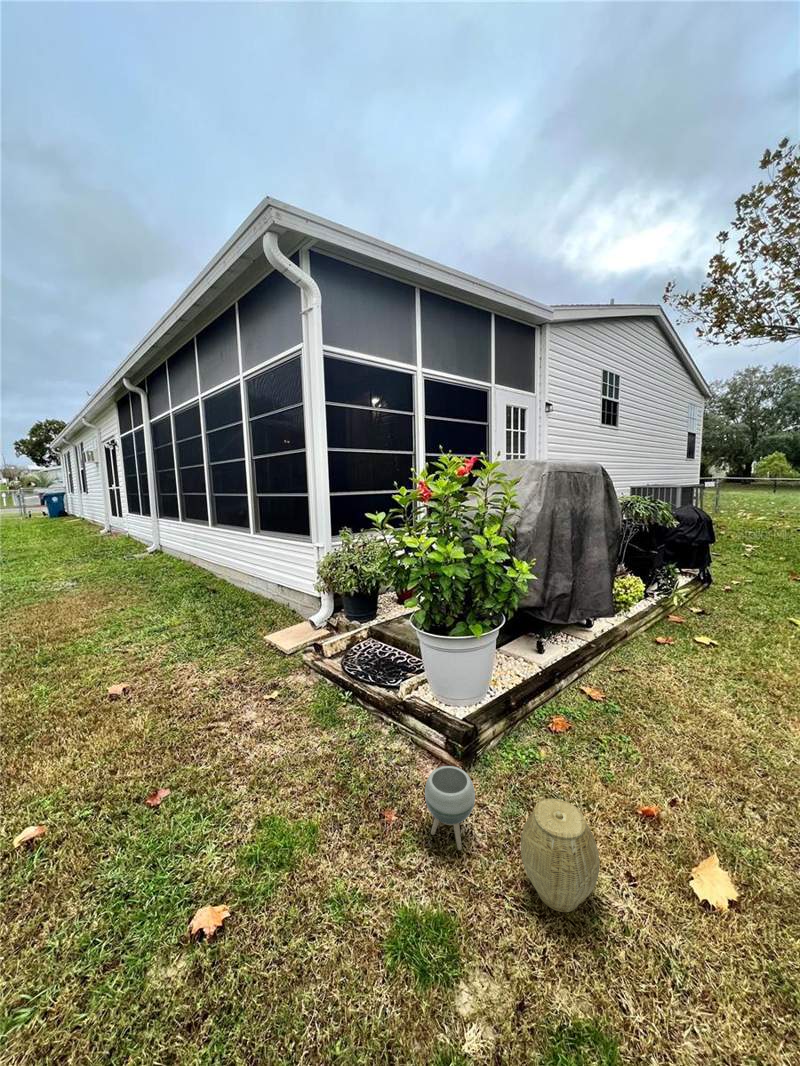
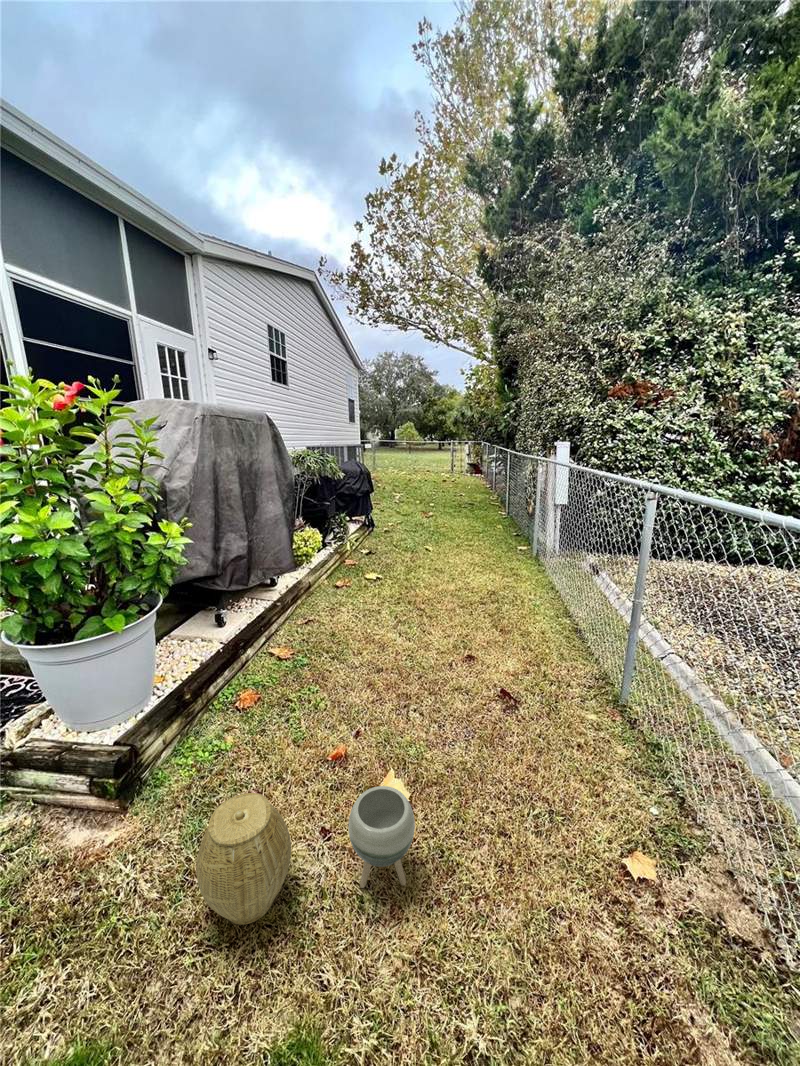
planter: present [425,766,475,850] -> present [349,786,415,888]

